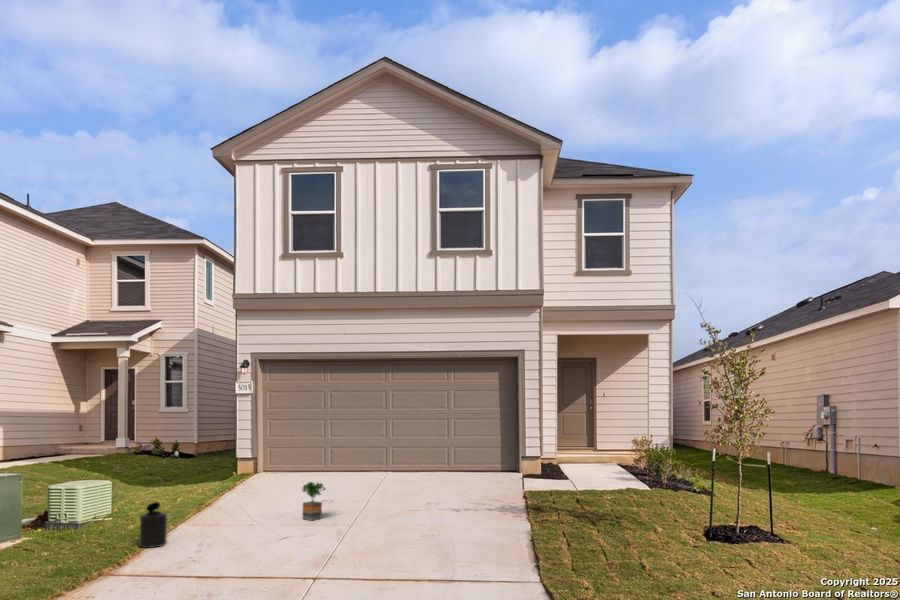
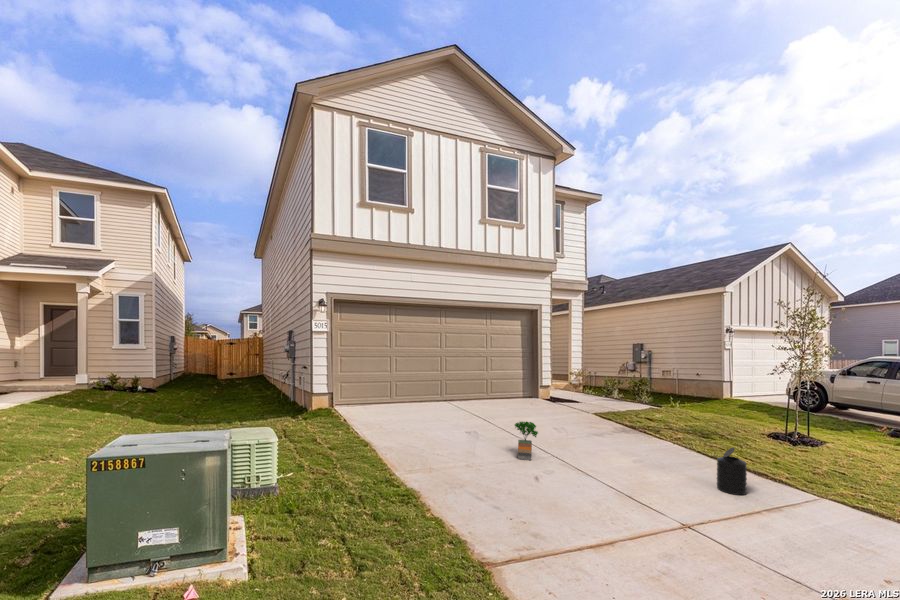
trash can: present [139,502,167,548] -> present [717,448,747,495]

